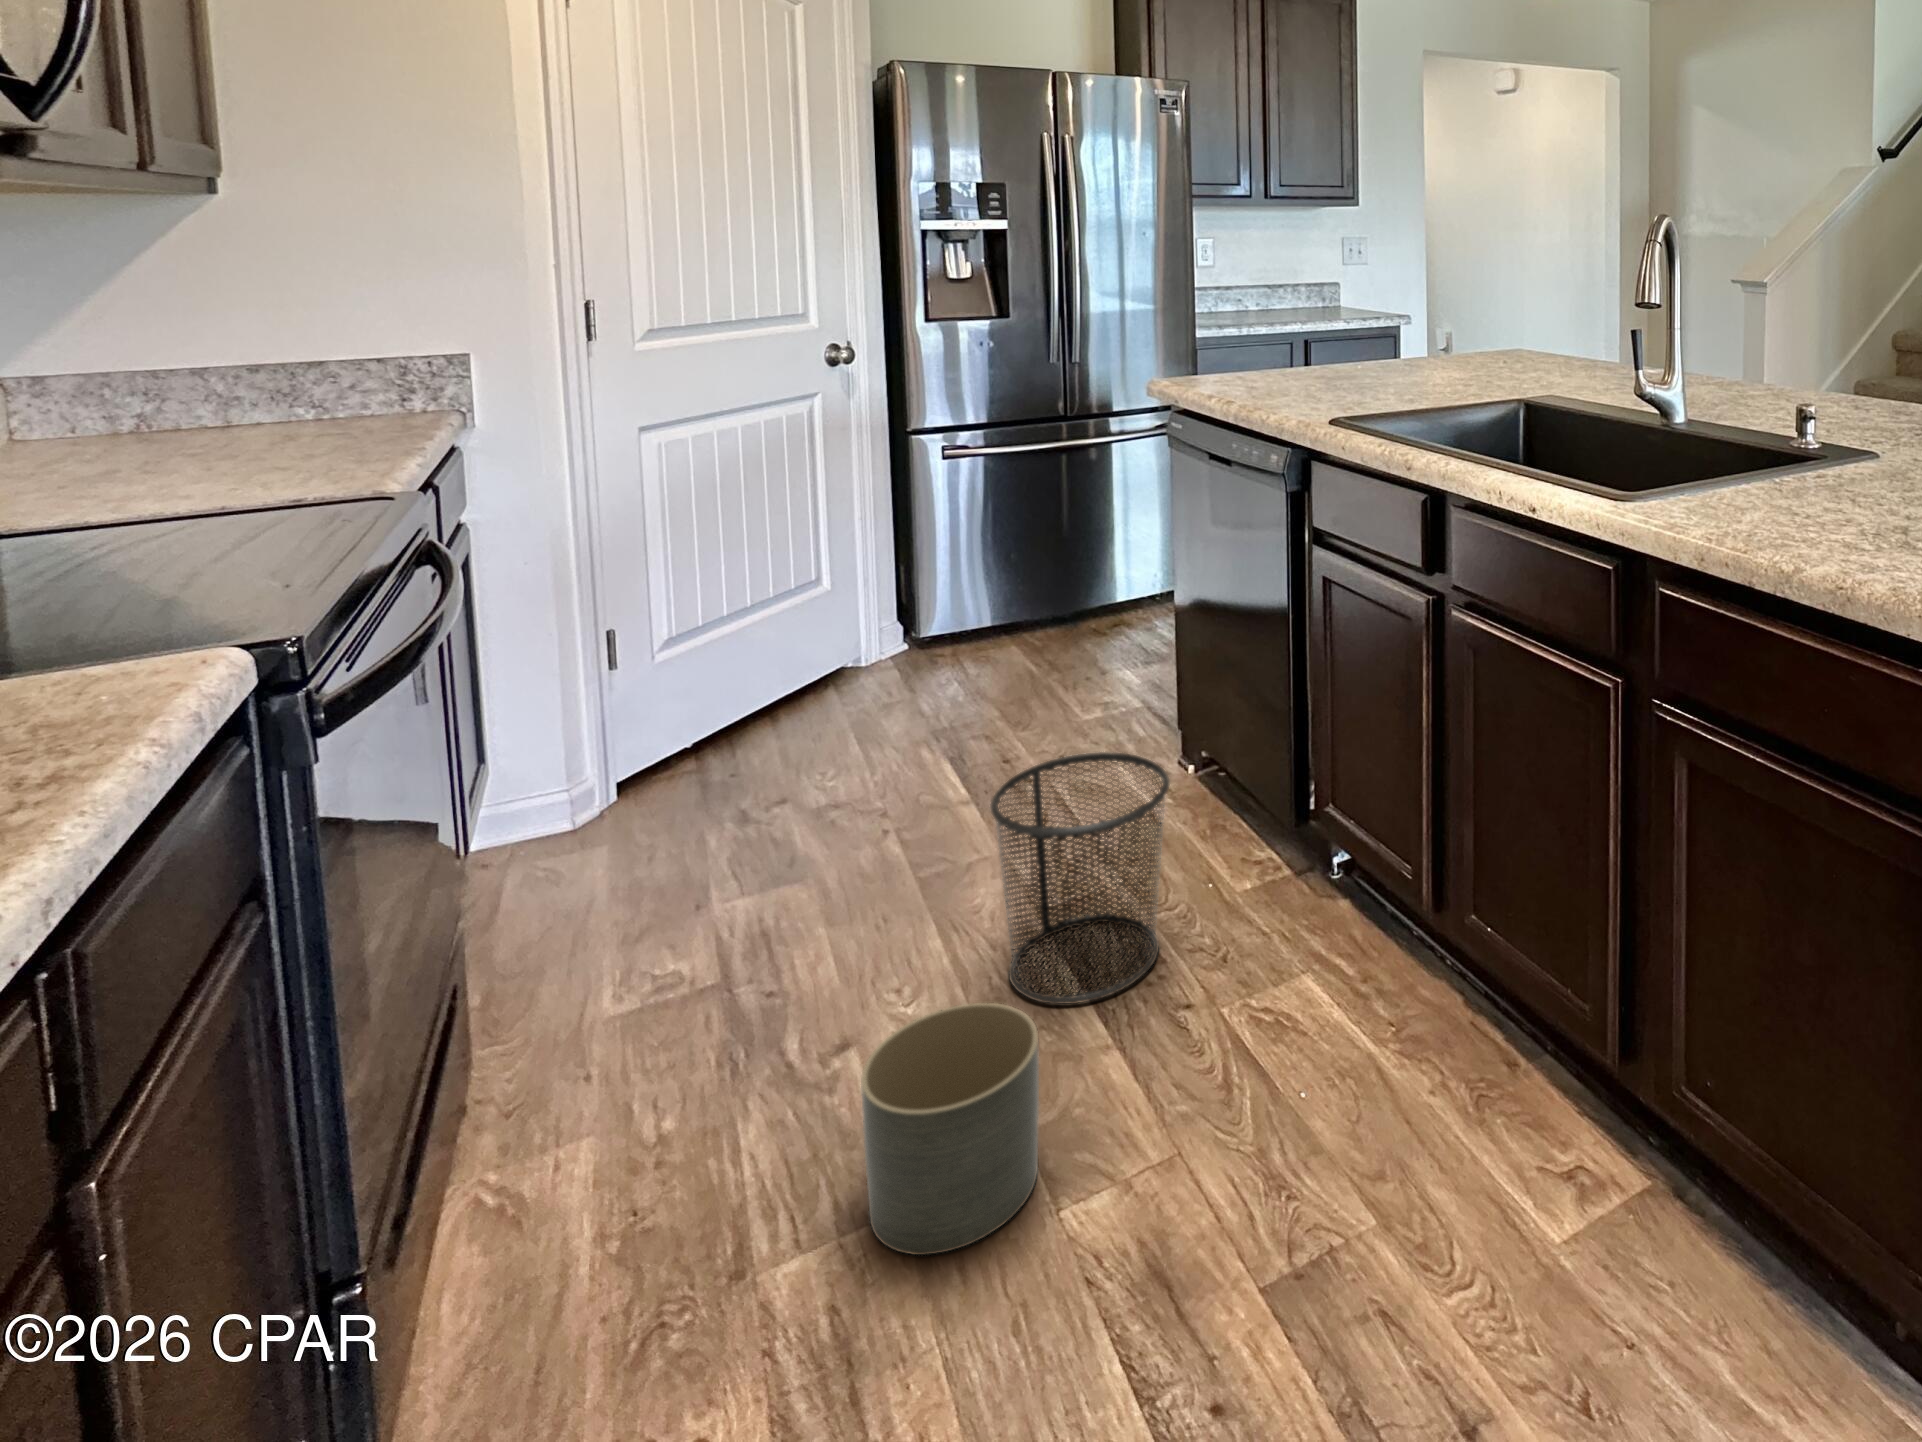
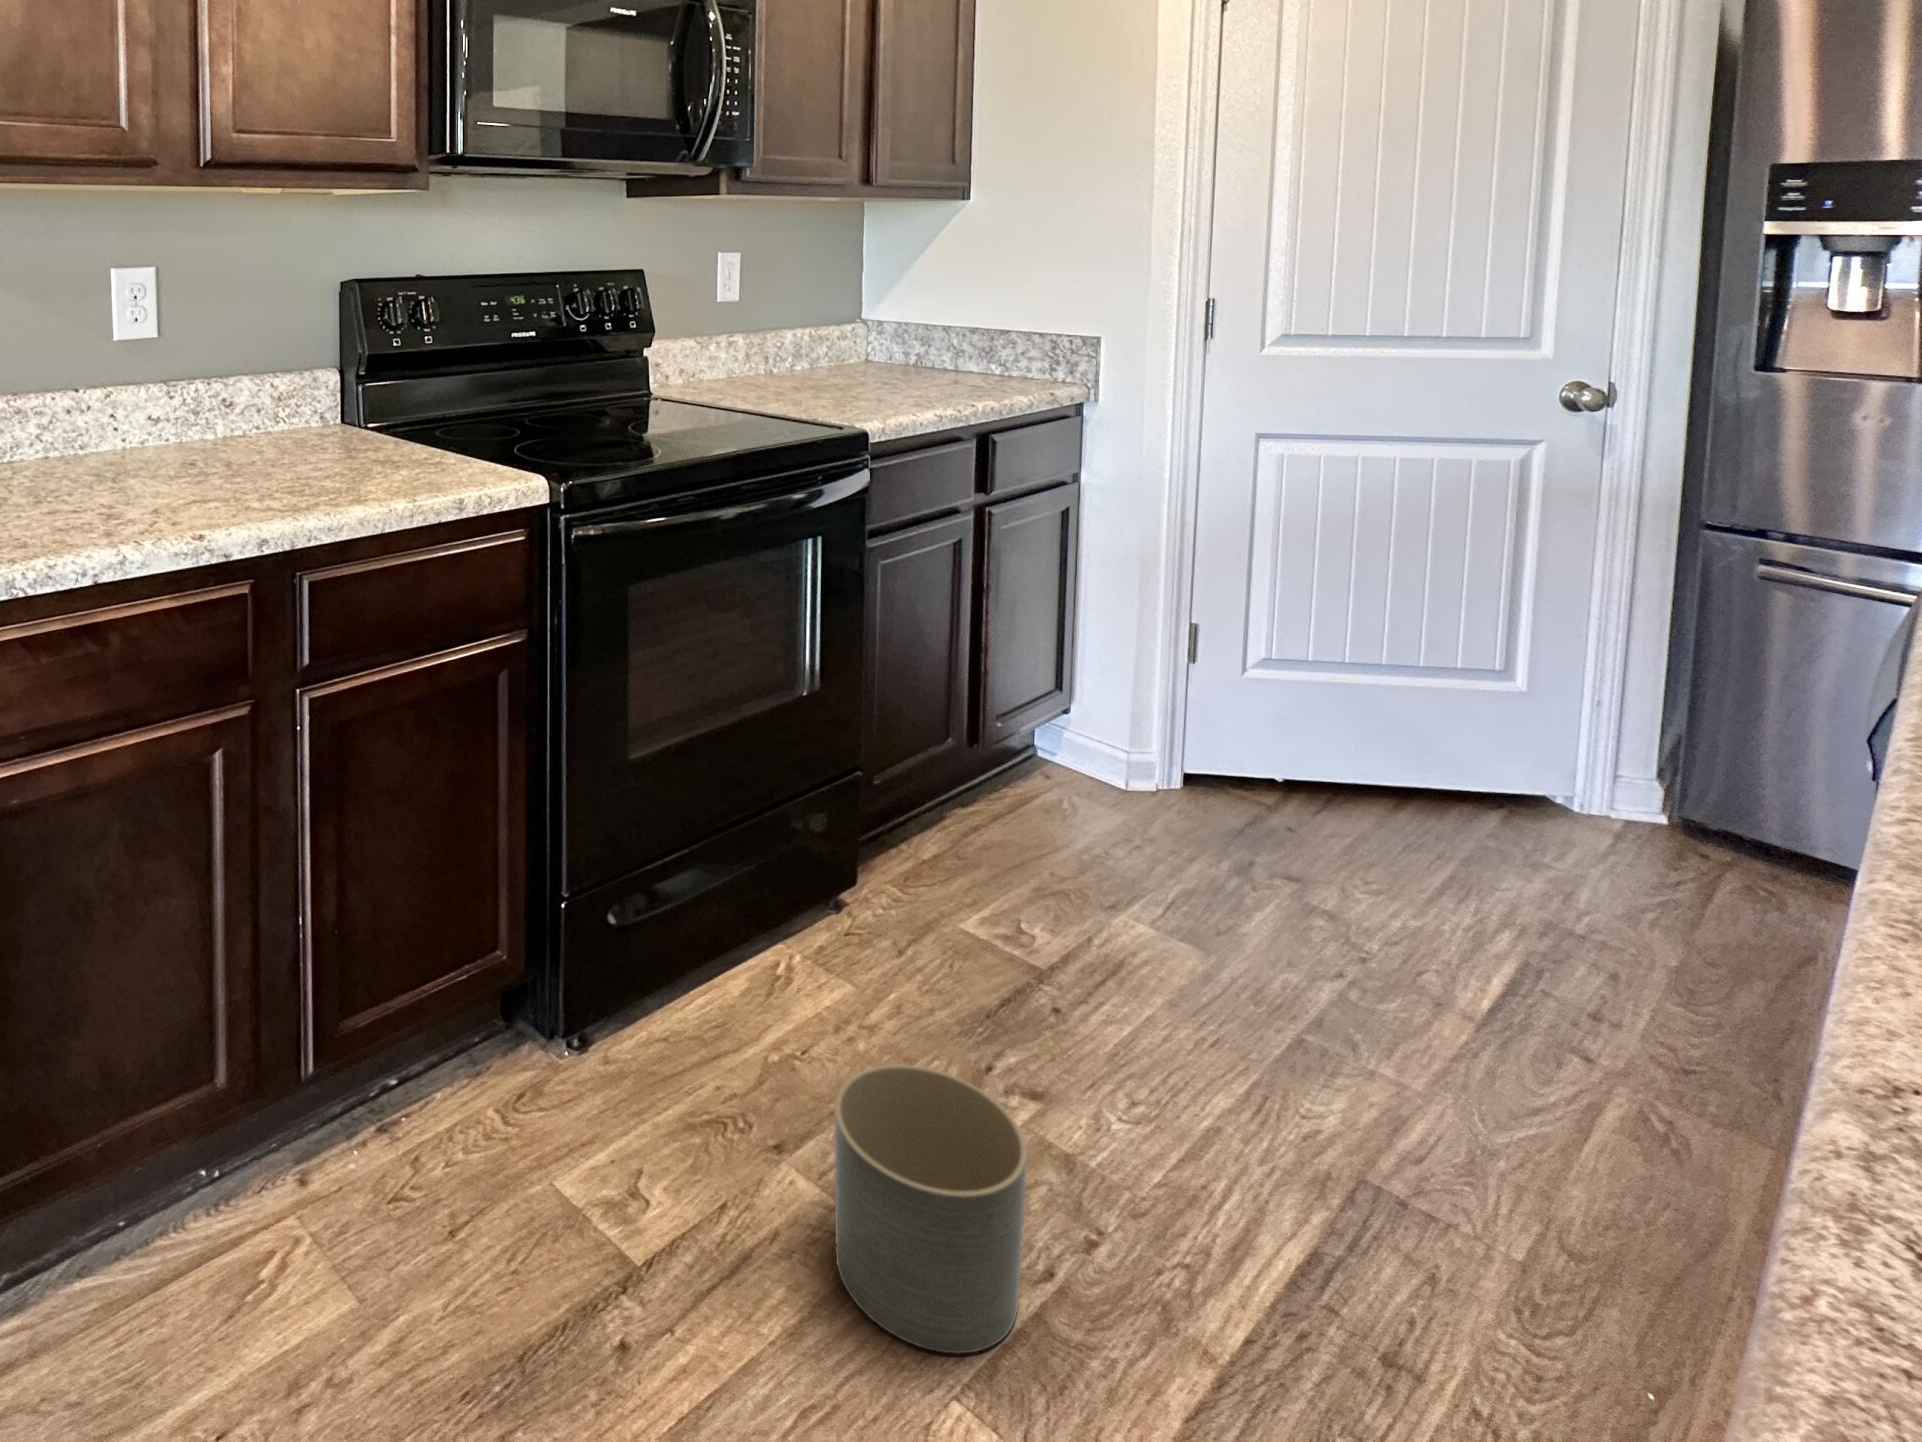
waste bin: present [990,752,1170,1004] -> none [1204,951,1509,1356]

